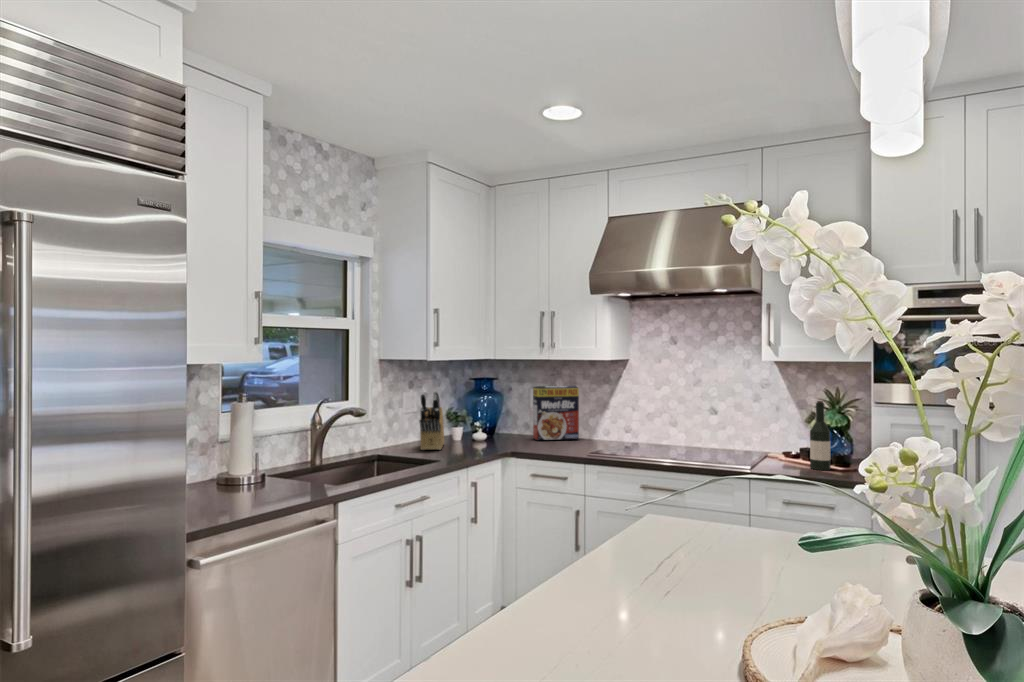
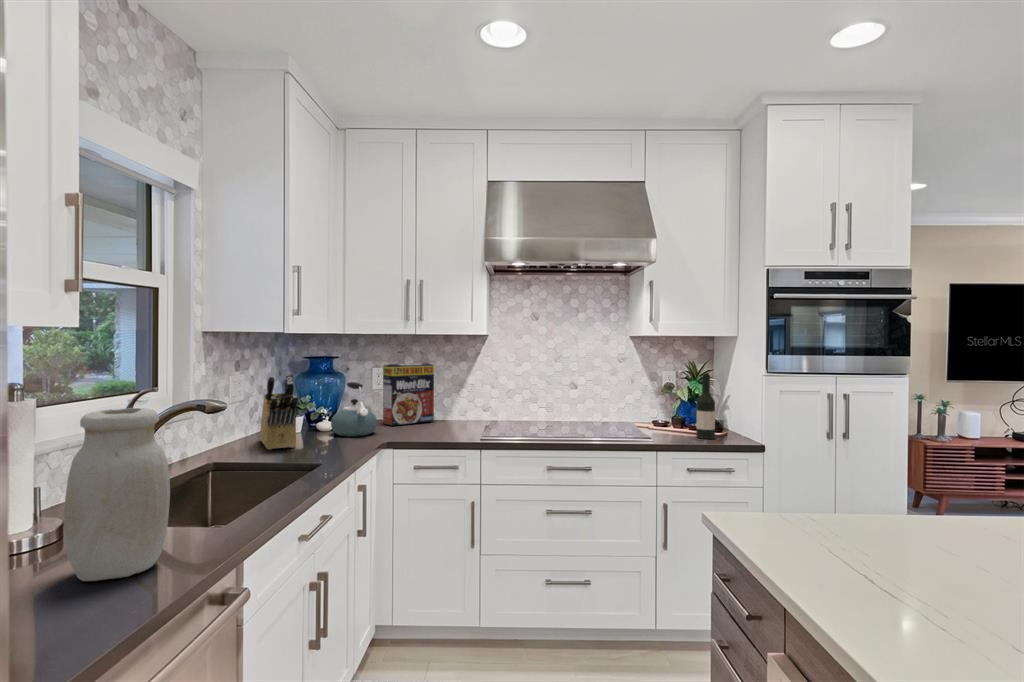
kettle: none [479,401,517,446] -> present [331,382,377,436]
jar: none [252,408,301,497] -> present [64,408,170,581]

